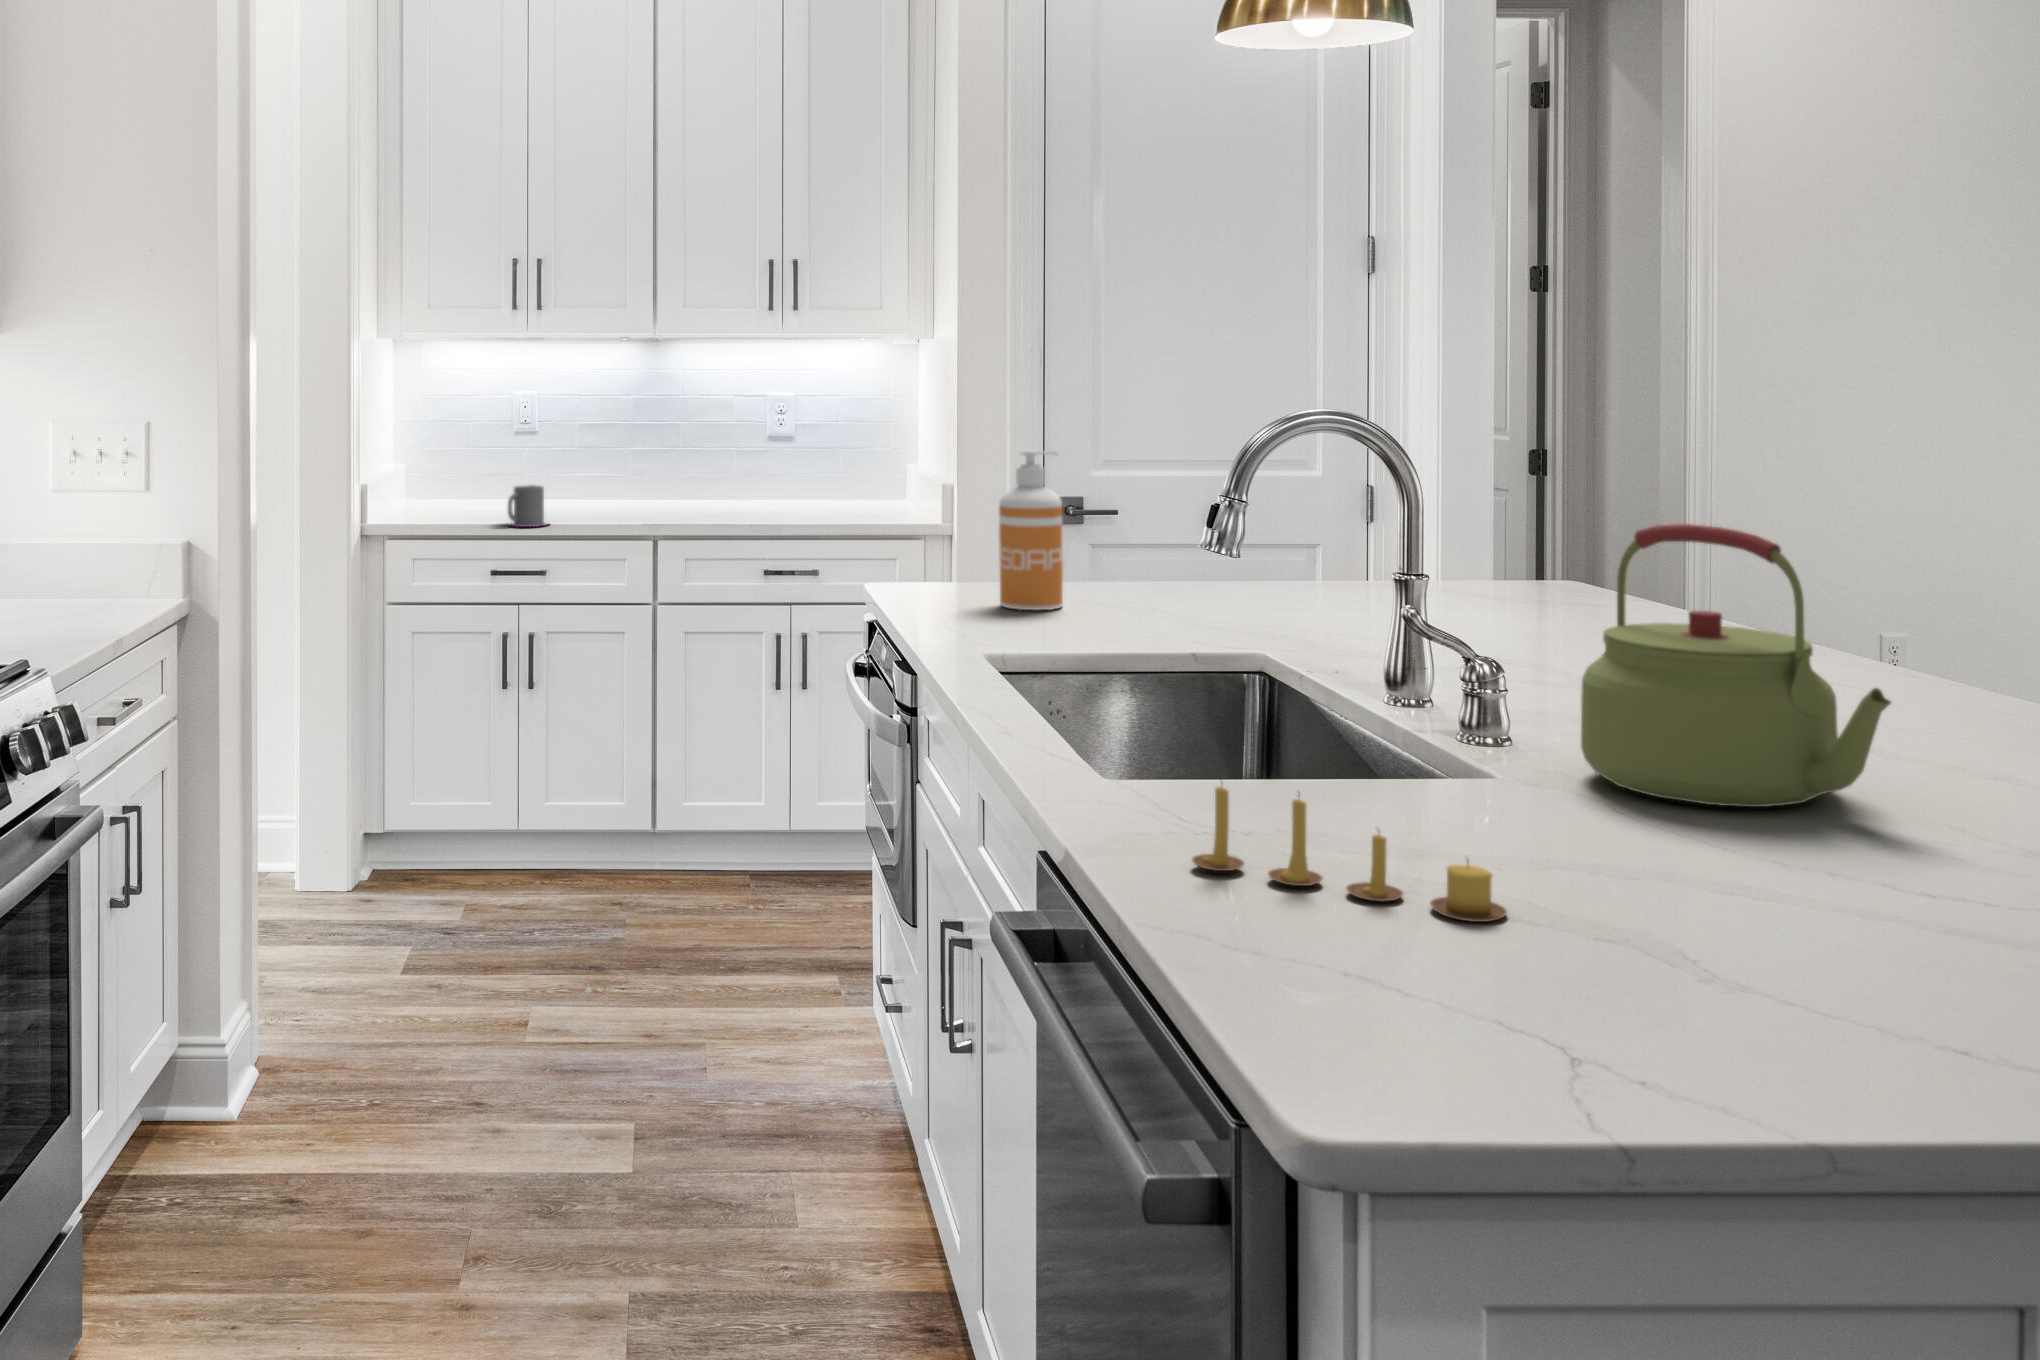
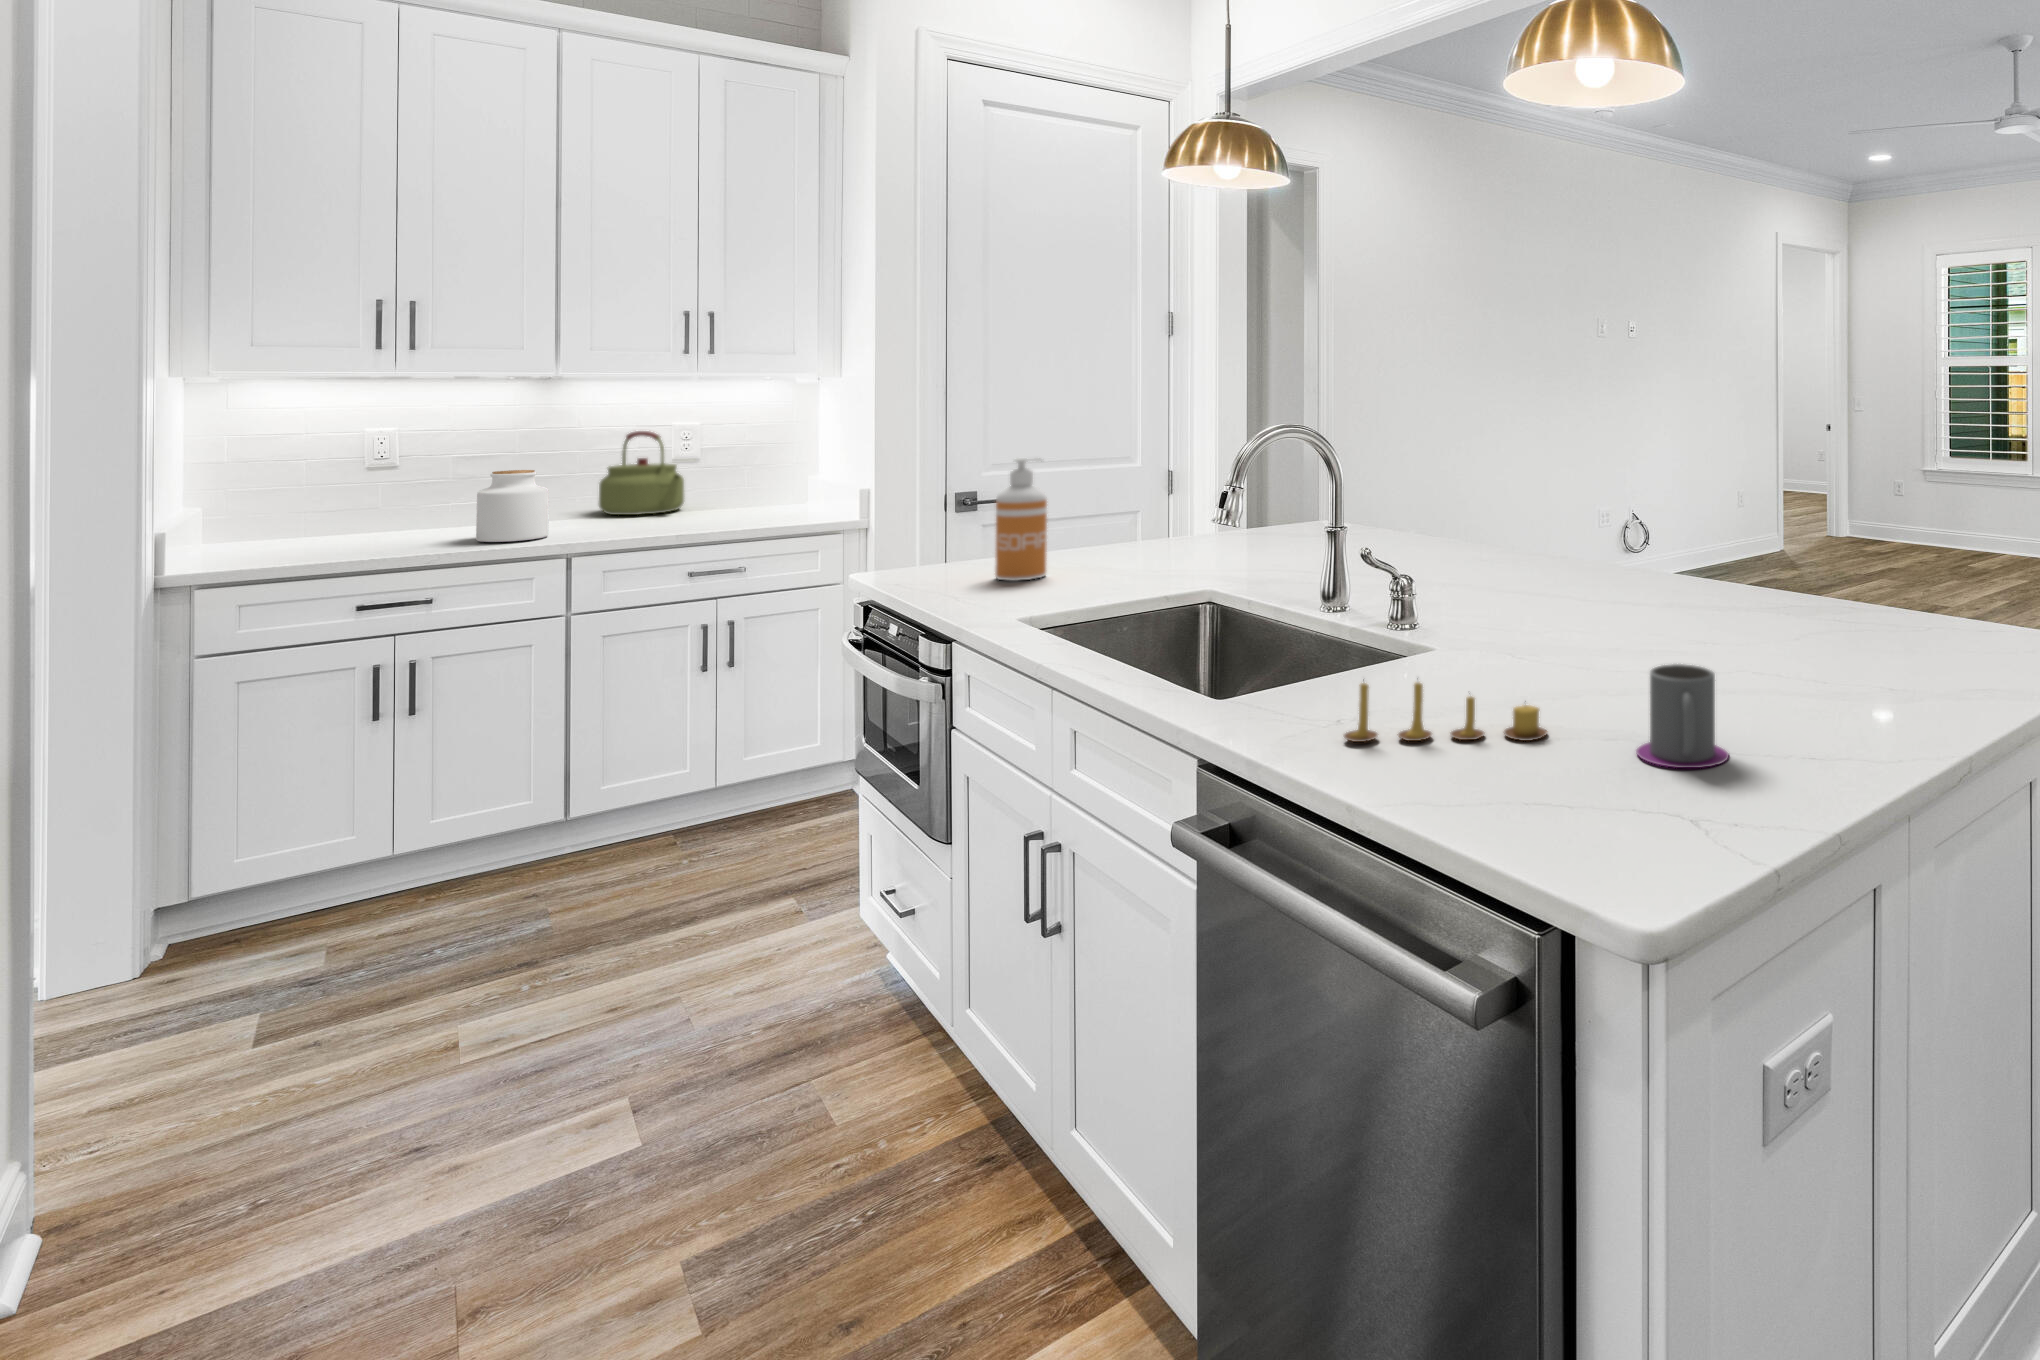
jar: none [584,446,643,521] -> present [476,470,549,542]
mug: present [508,485,547,527] -> present [1637,664,1729,768]
kettle: present [1581,524,1891,807] -> present [599,431,684,515]

